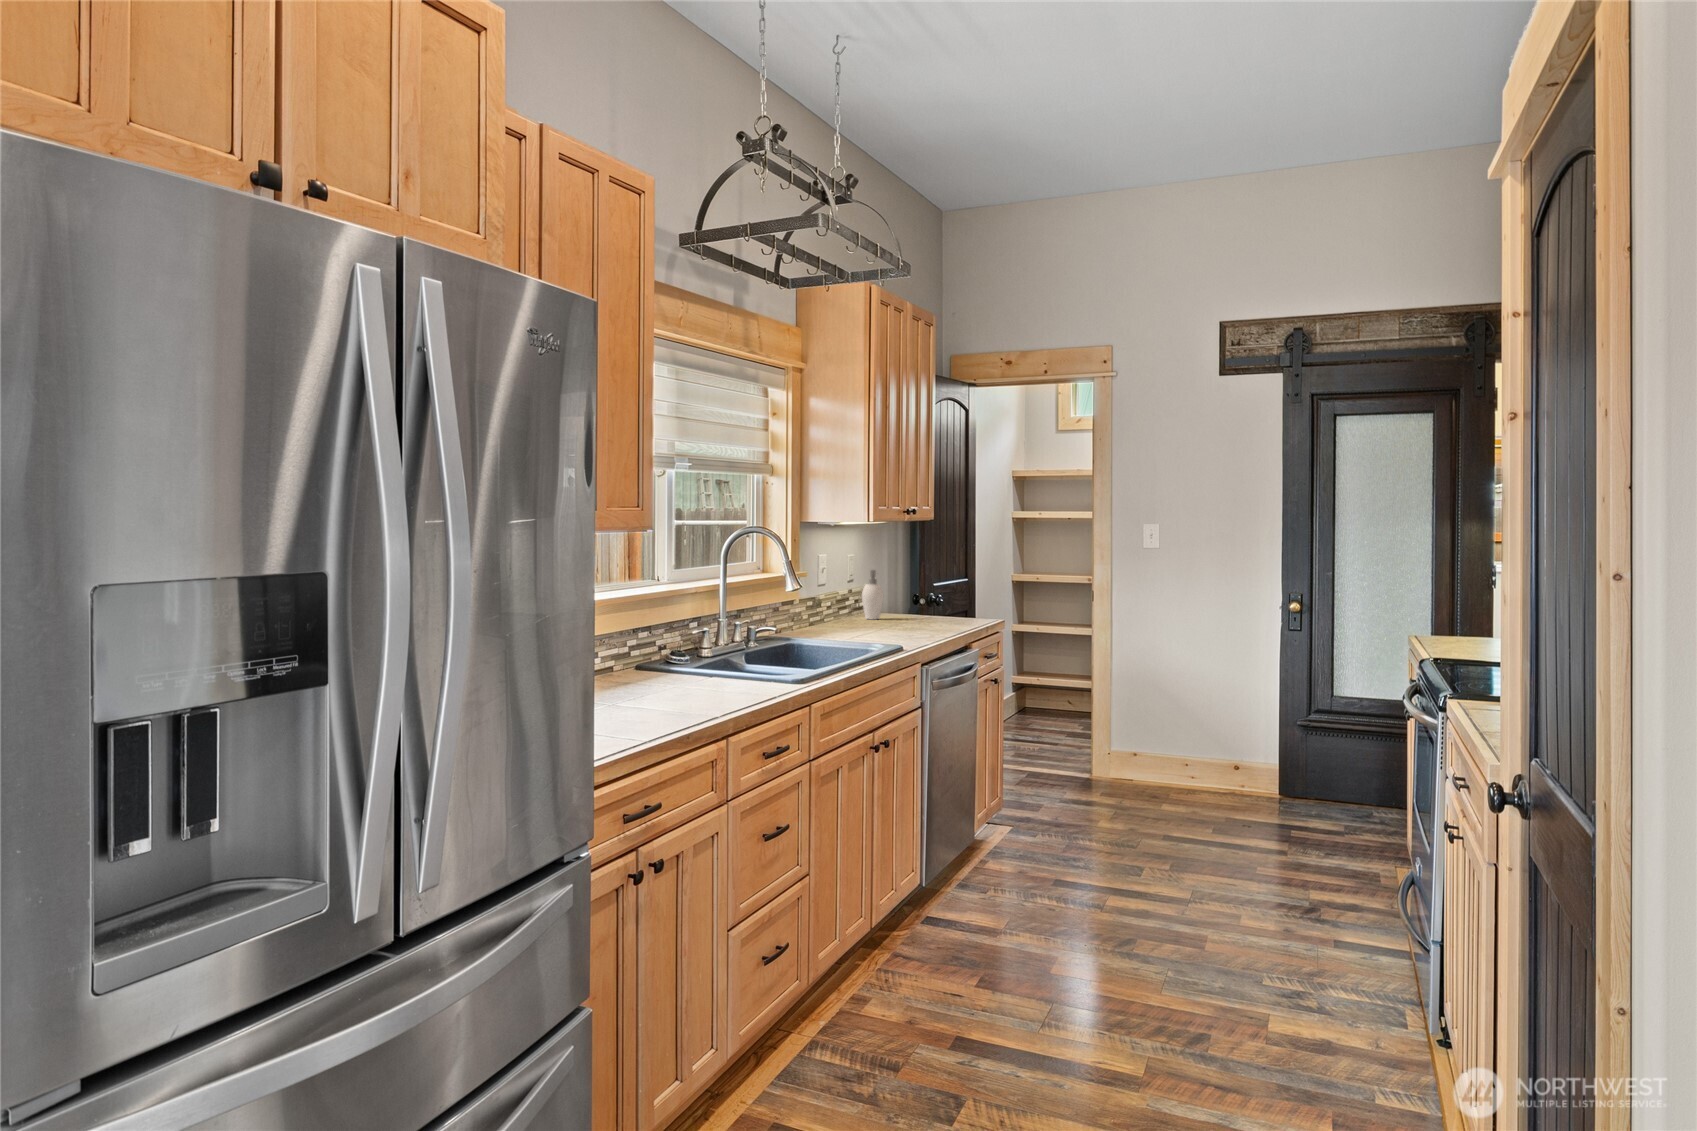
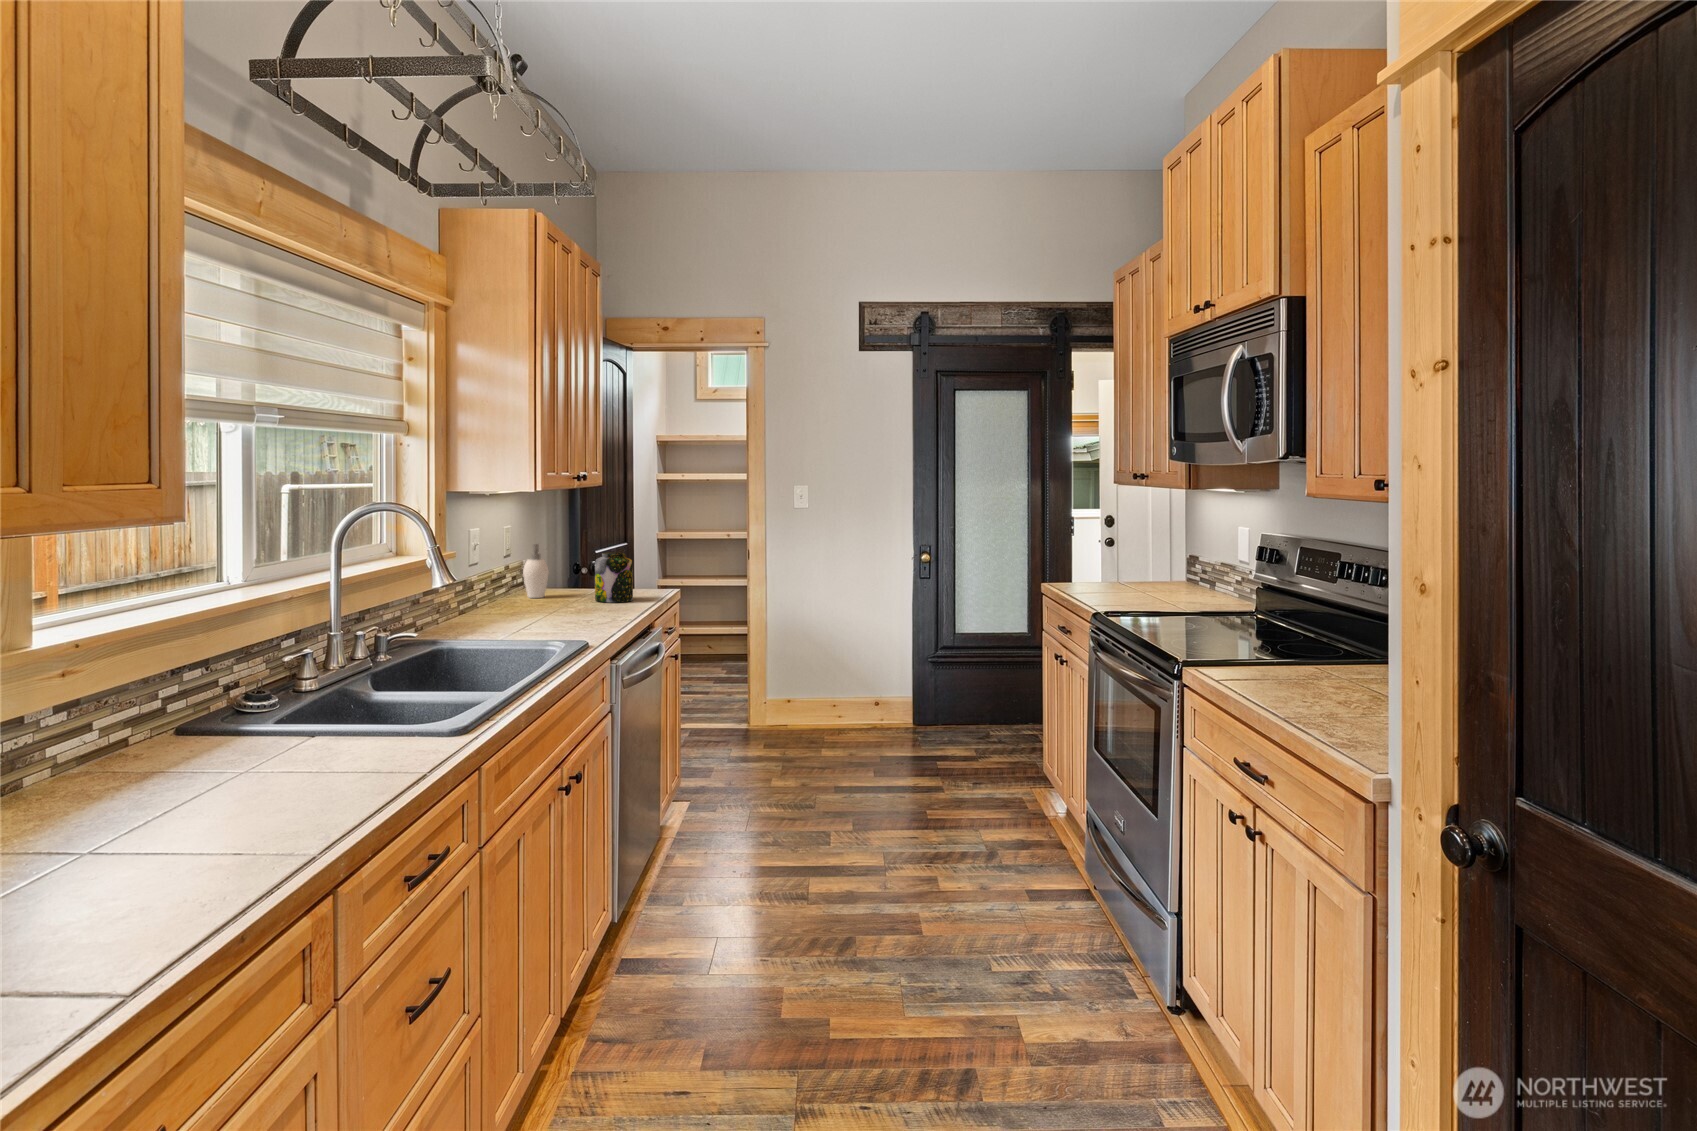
jar: none [922,578,956,624] -> present [595,553,633,602]

